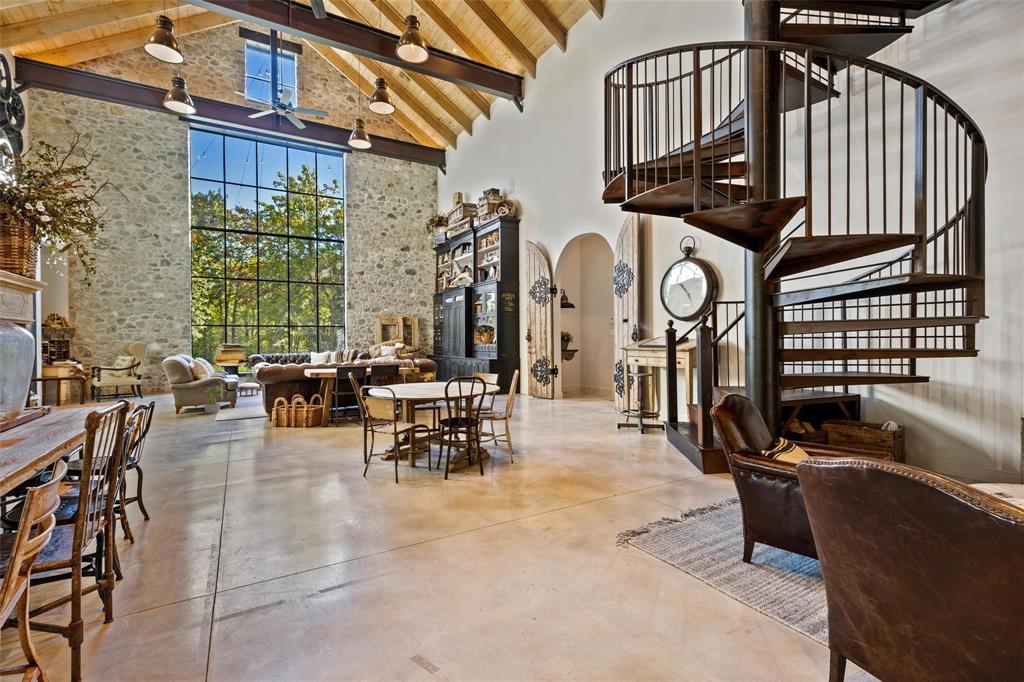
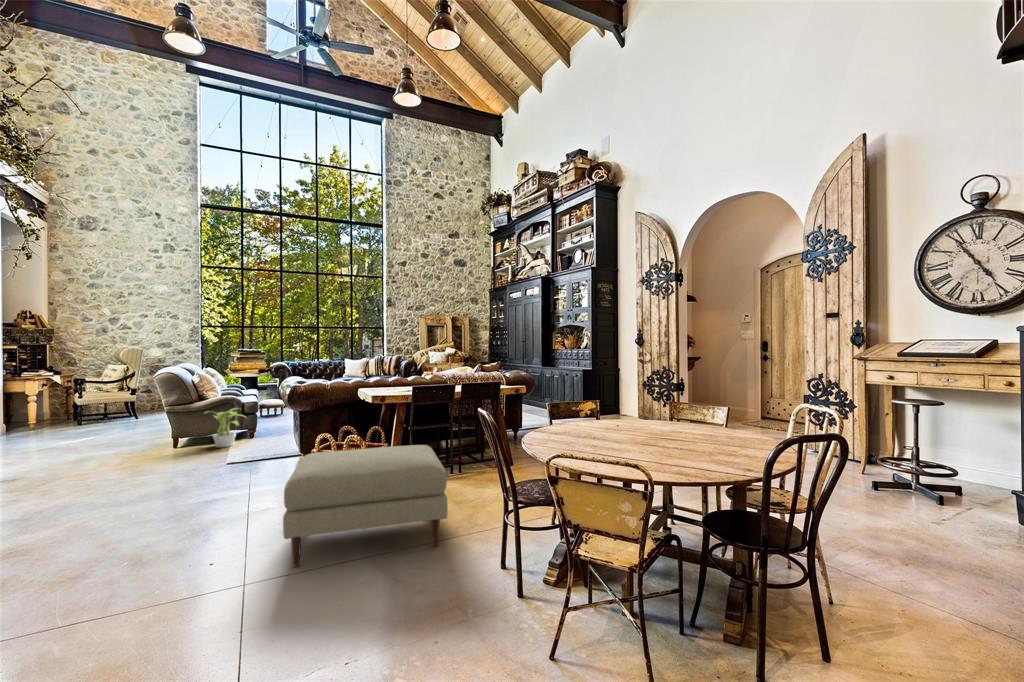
ottoman: none [248,399,342,456] -> present [283,445,448,566]

